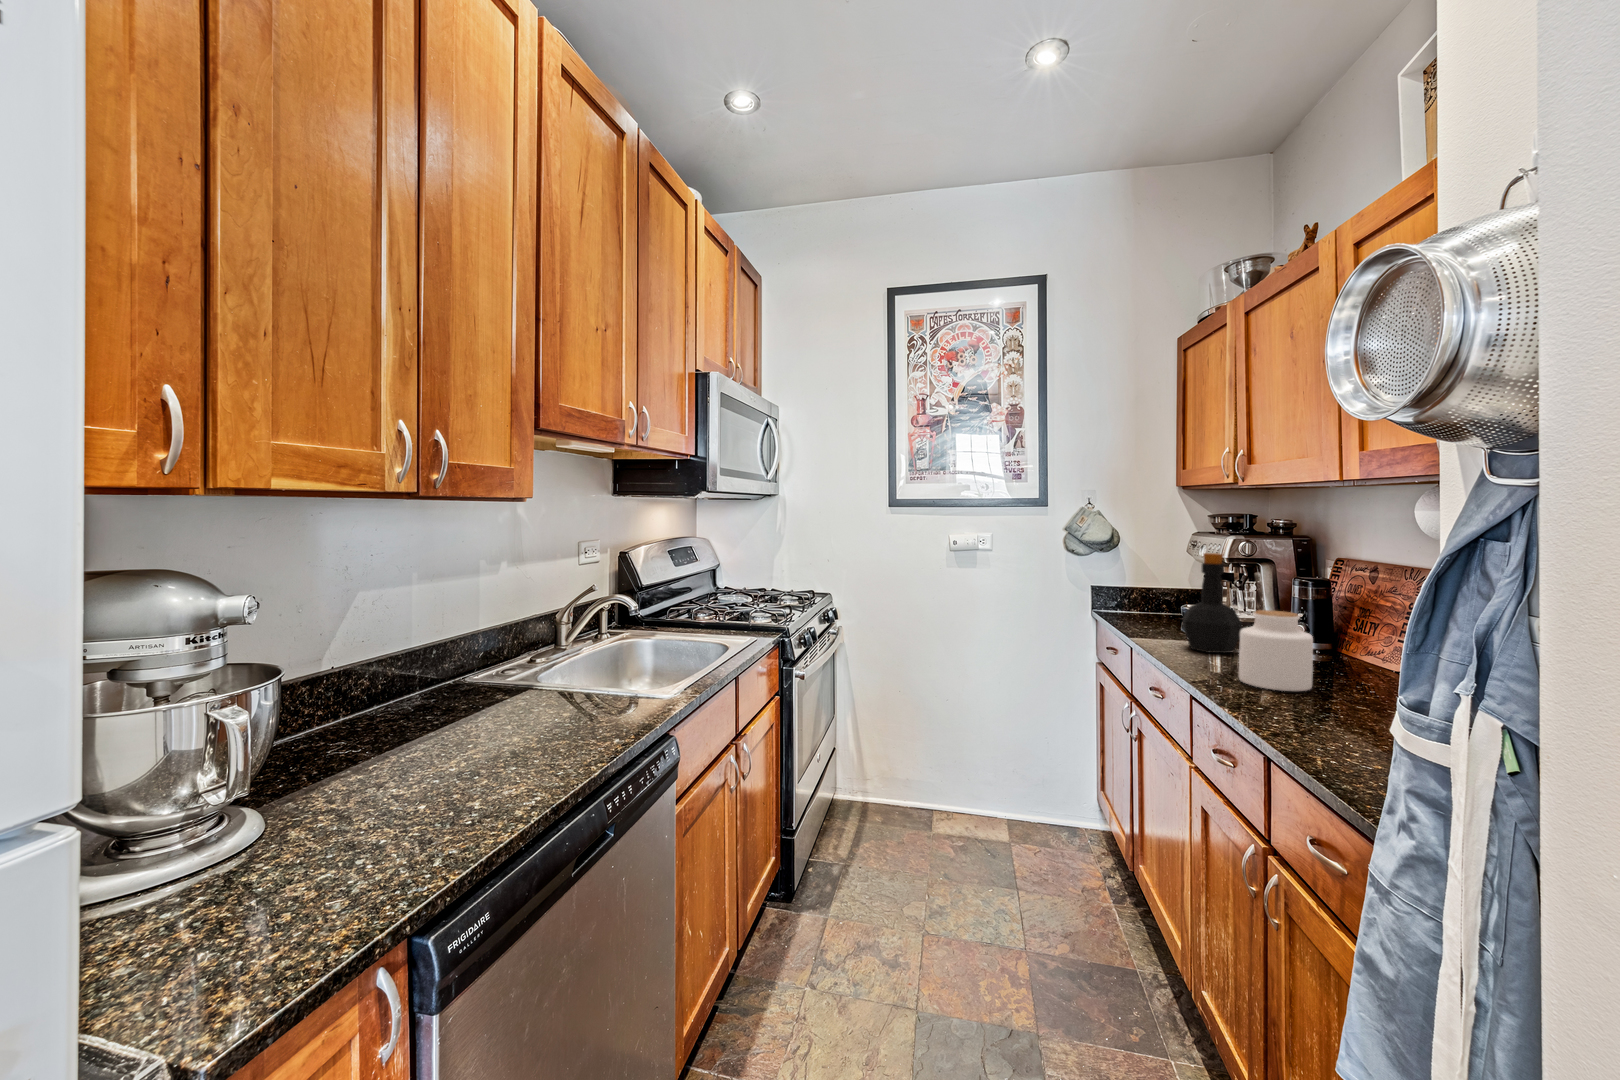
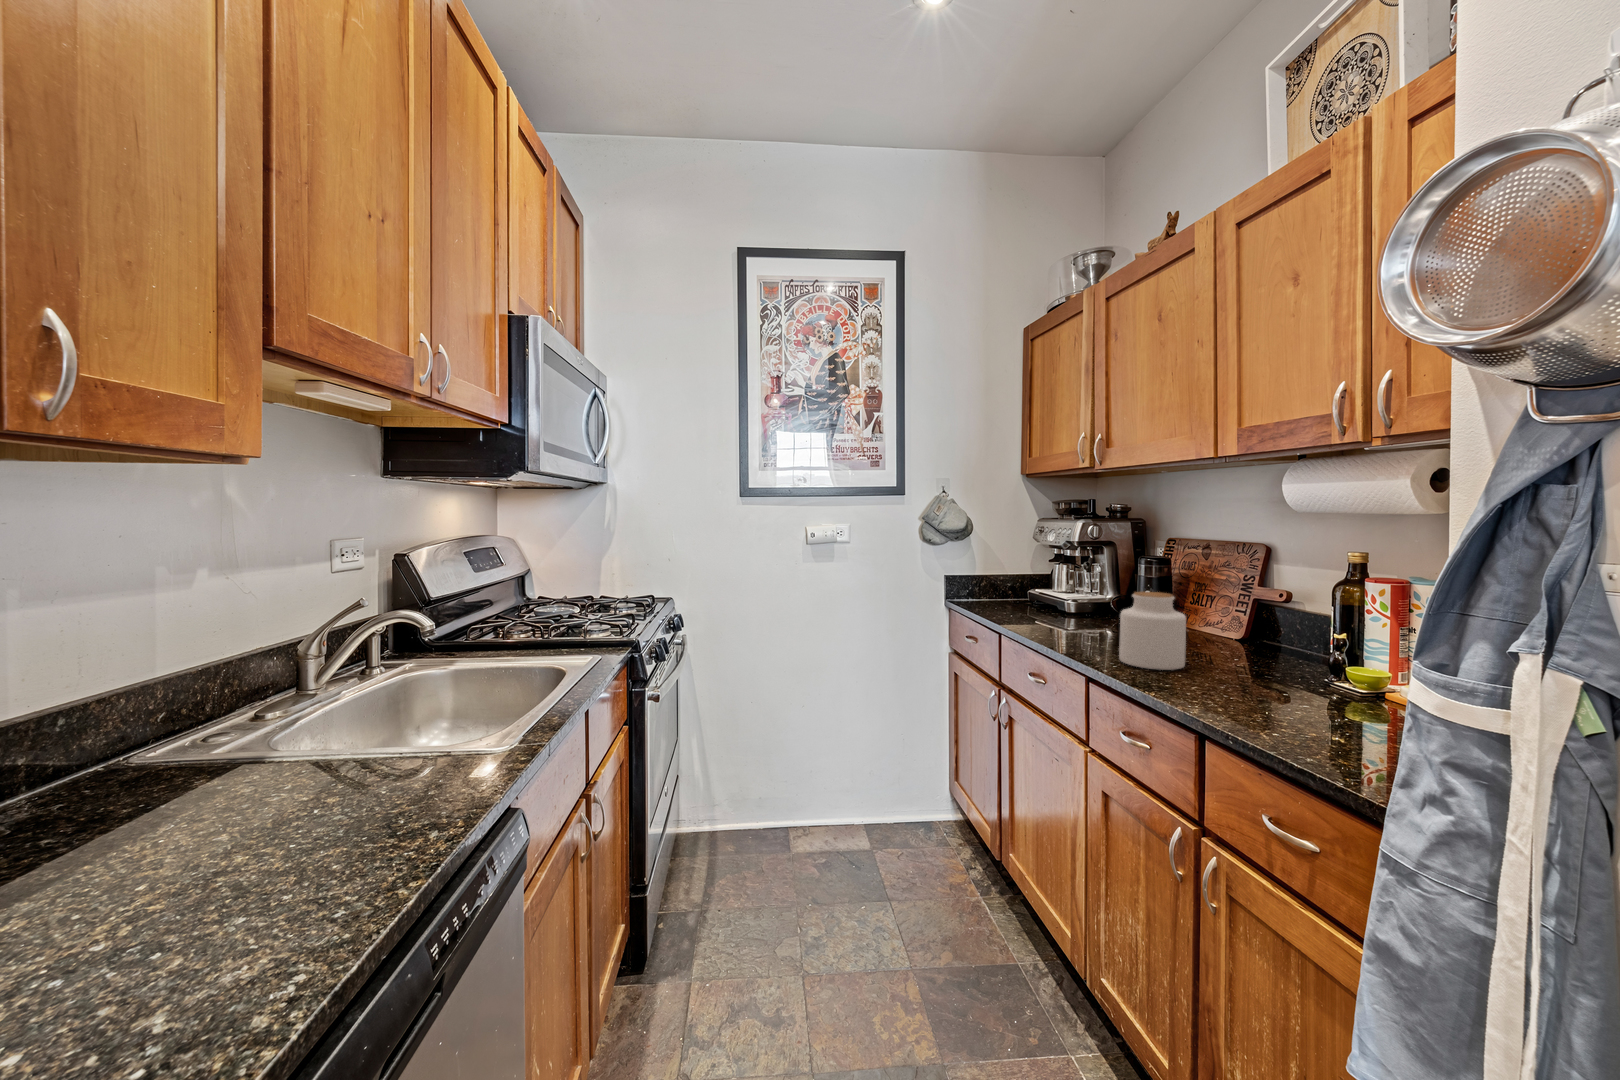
bottle: present [1183,553,1242,653] -> none [1047,538,1101,635]

